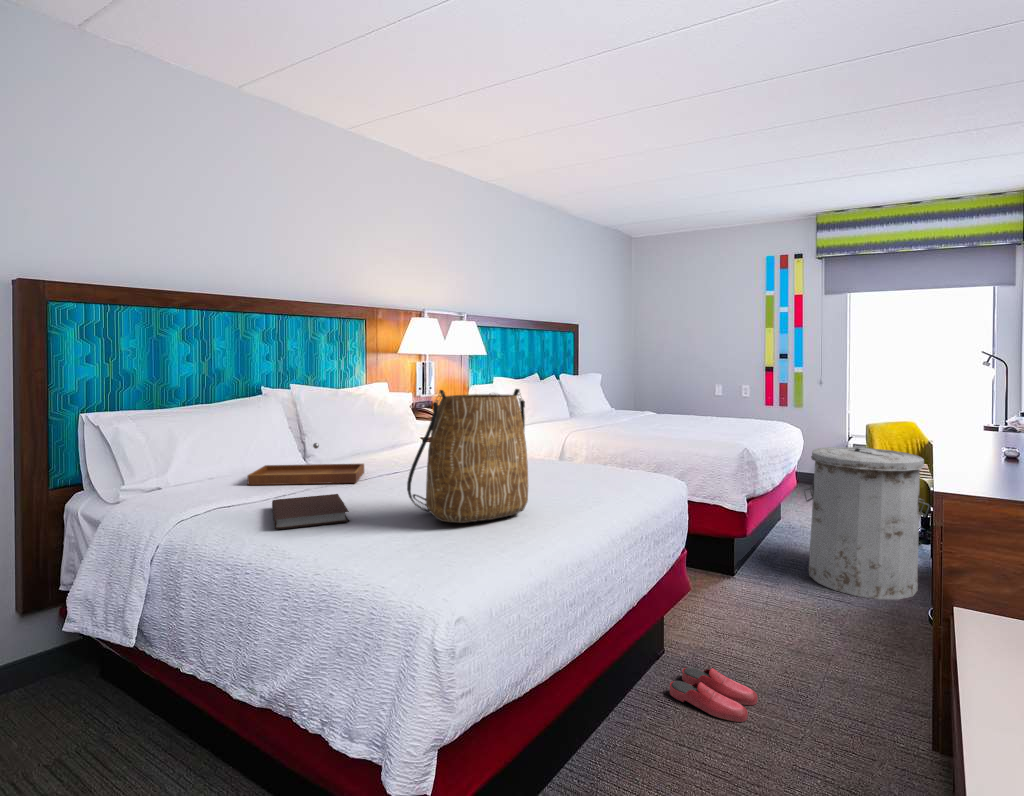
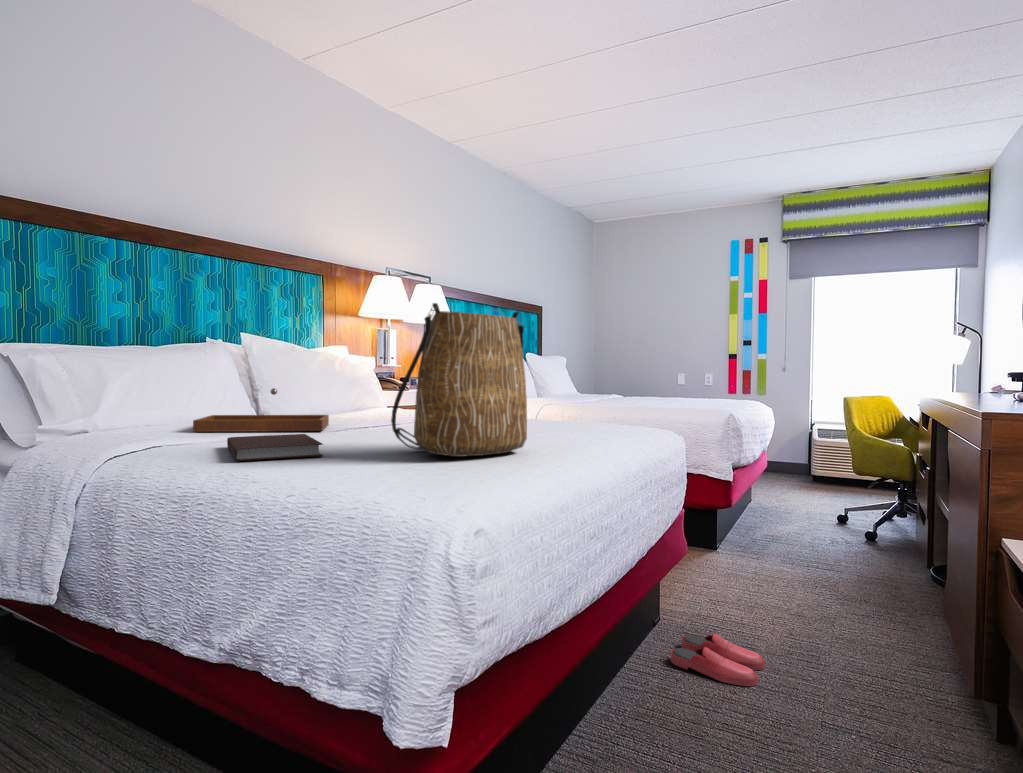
trash can: present [804,447,929,600] -> none [786,418,913,570]

